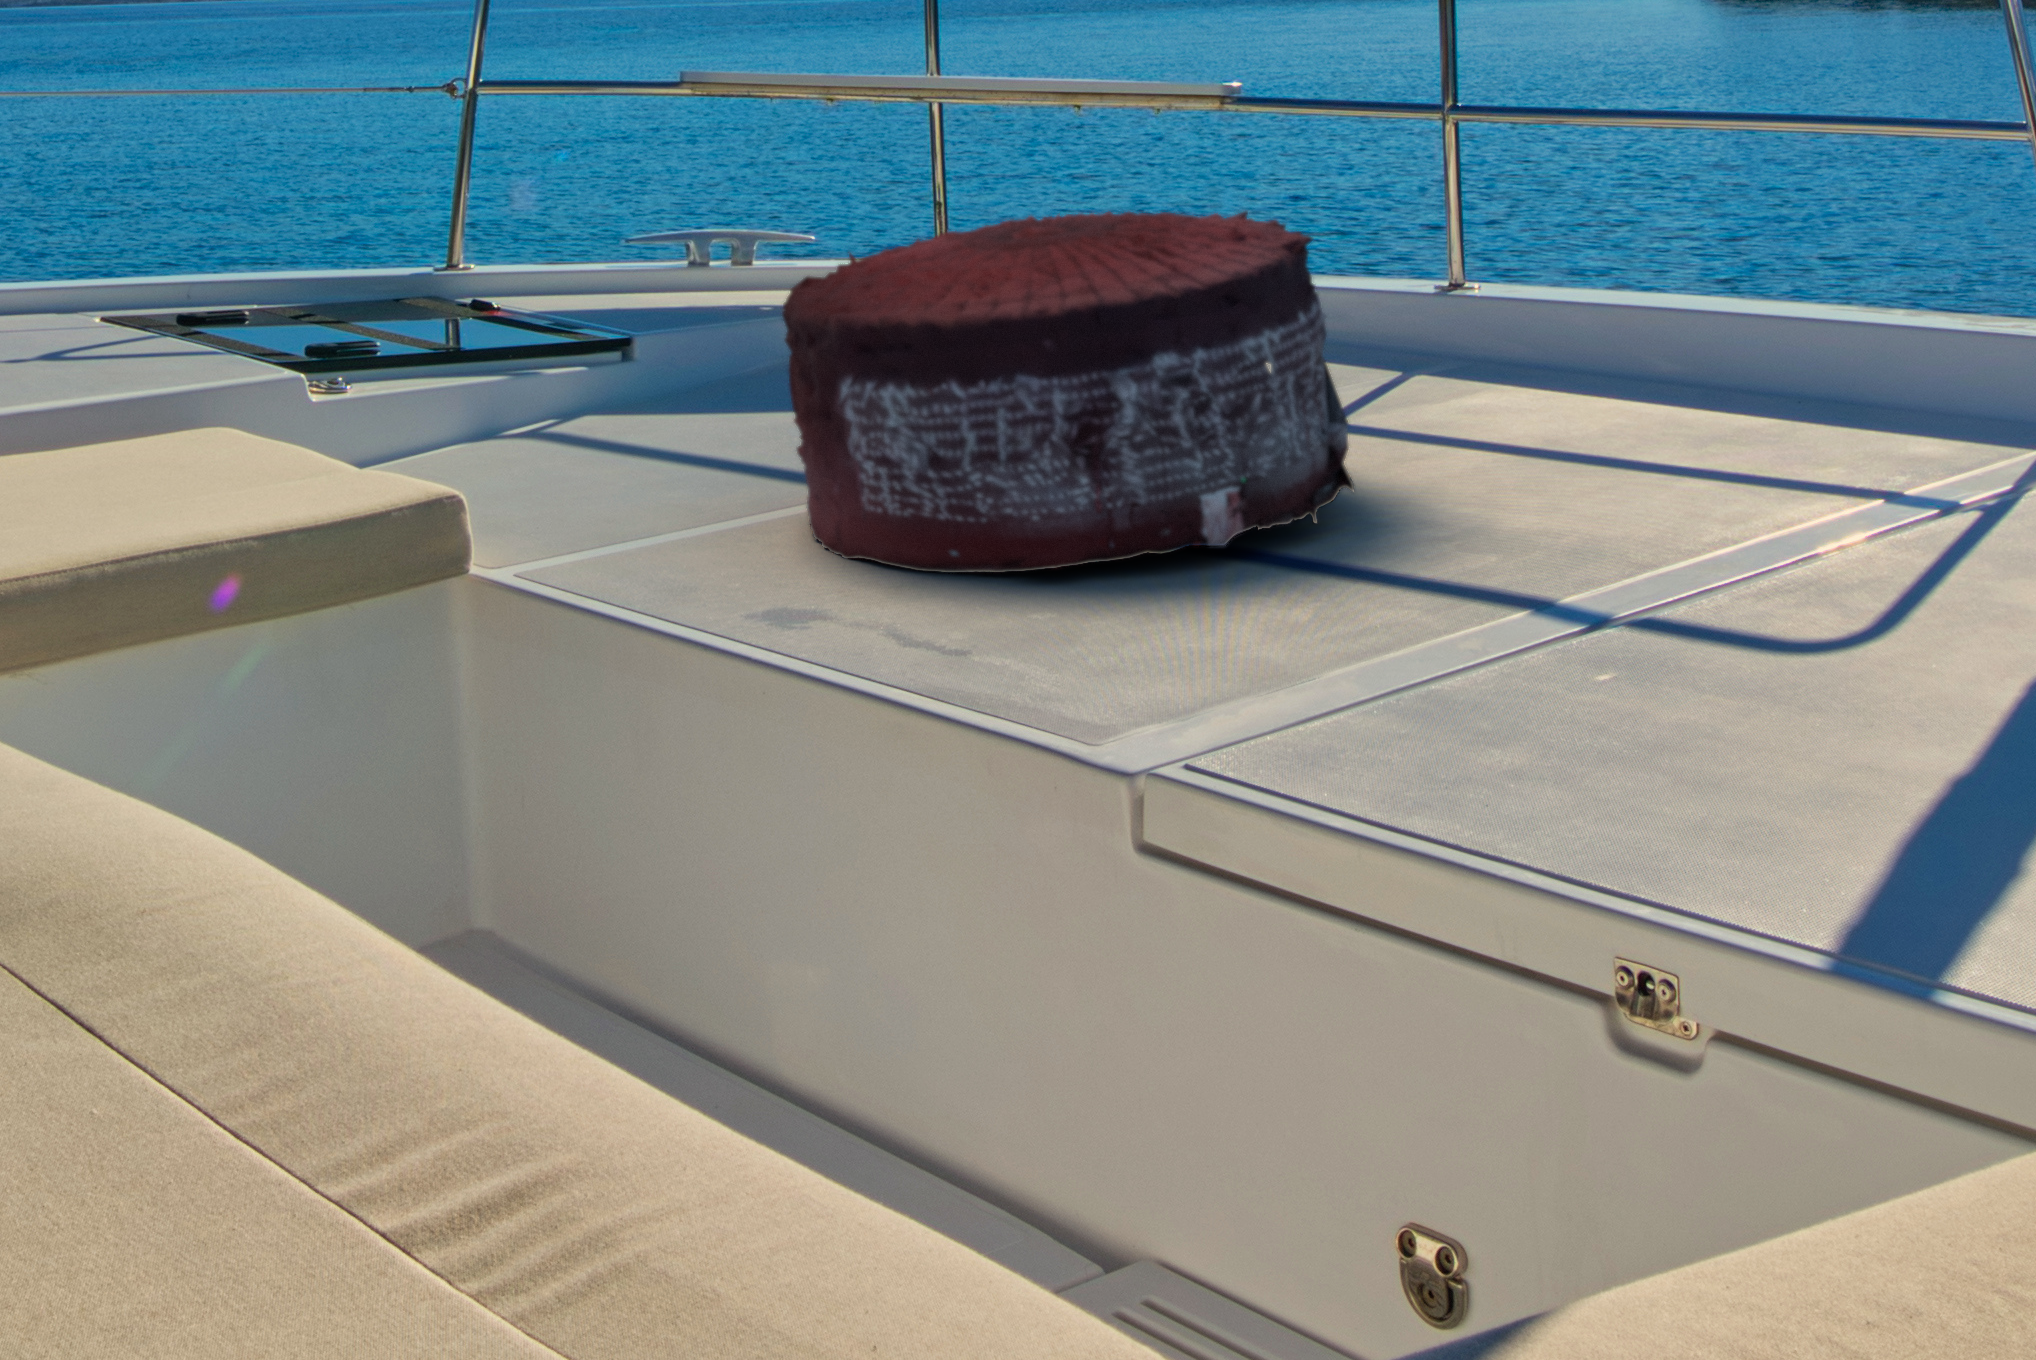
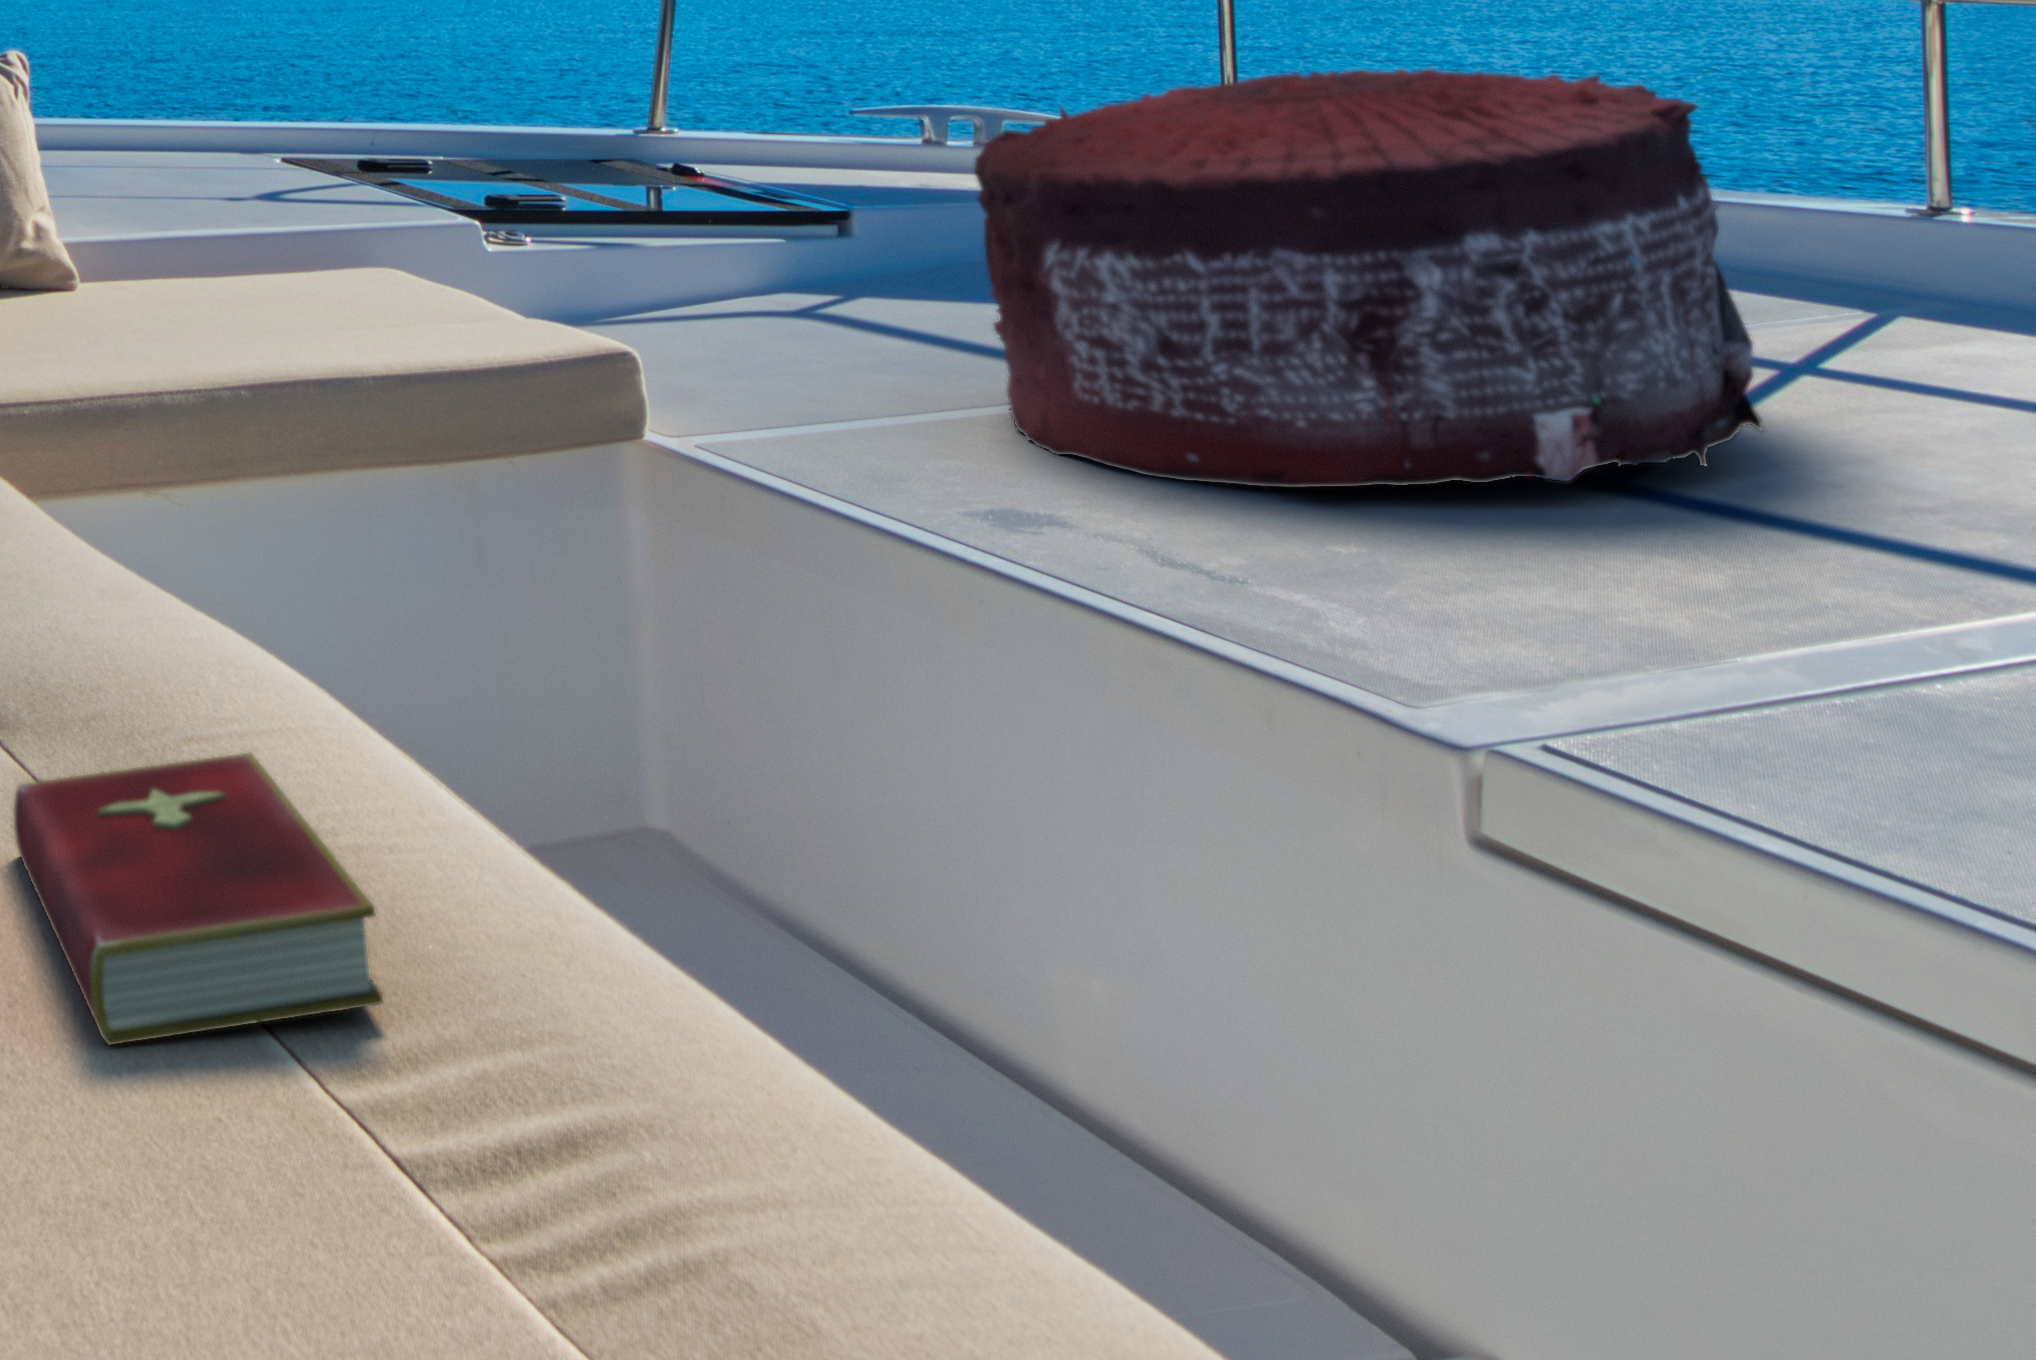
hardcover book: none [12,919,369,1192] -> present [13,753,383,1045]

